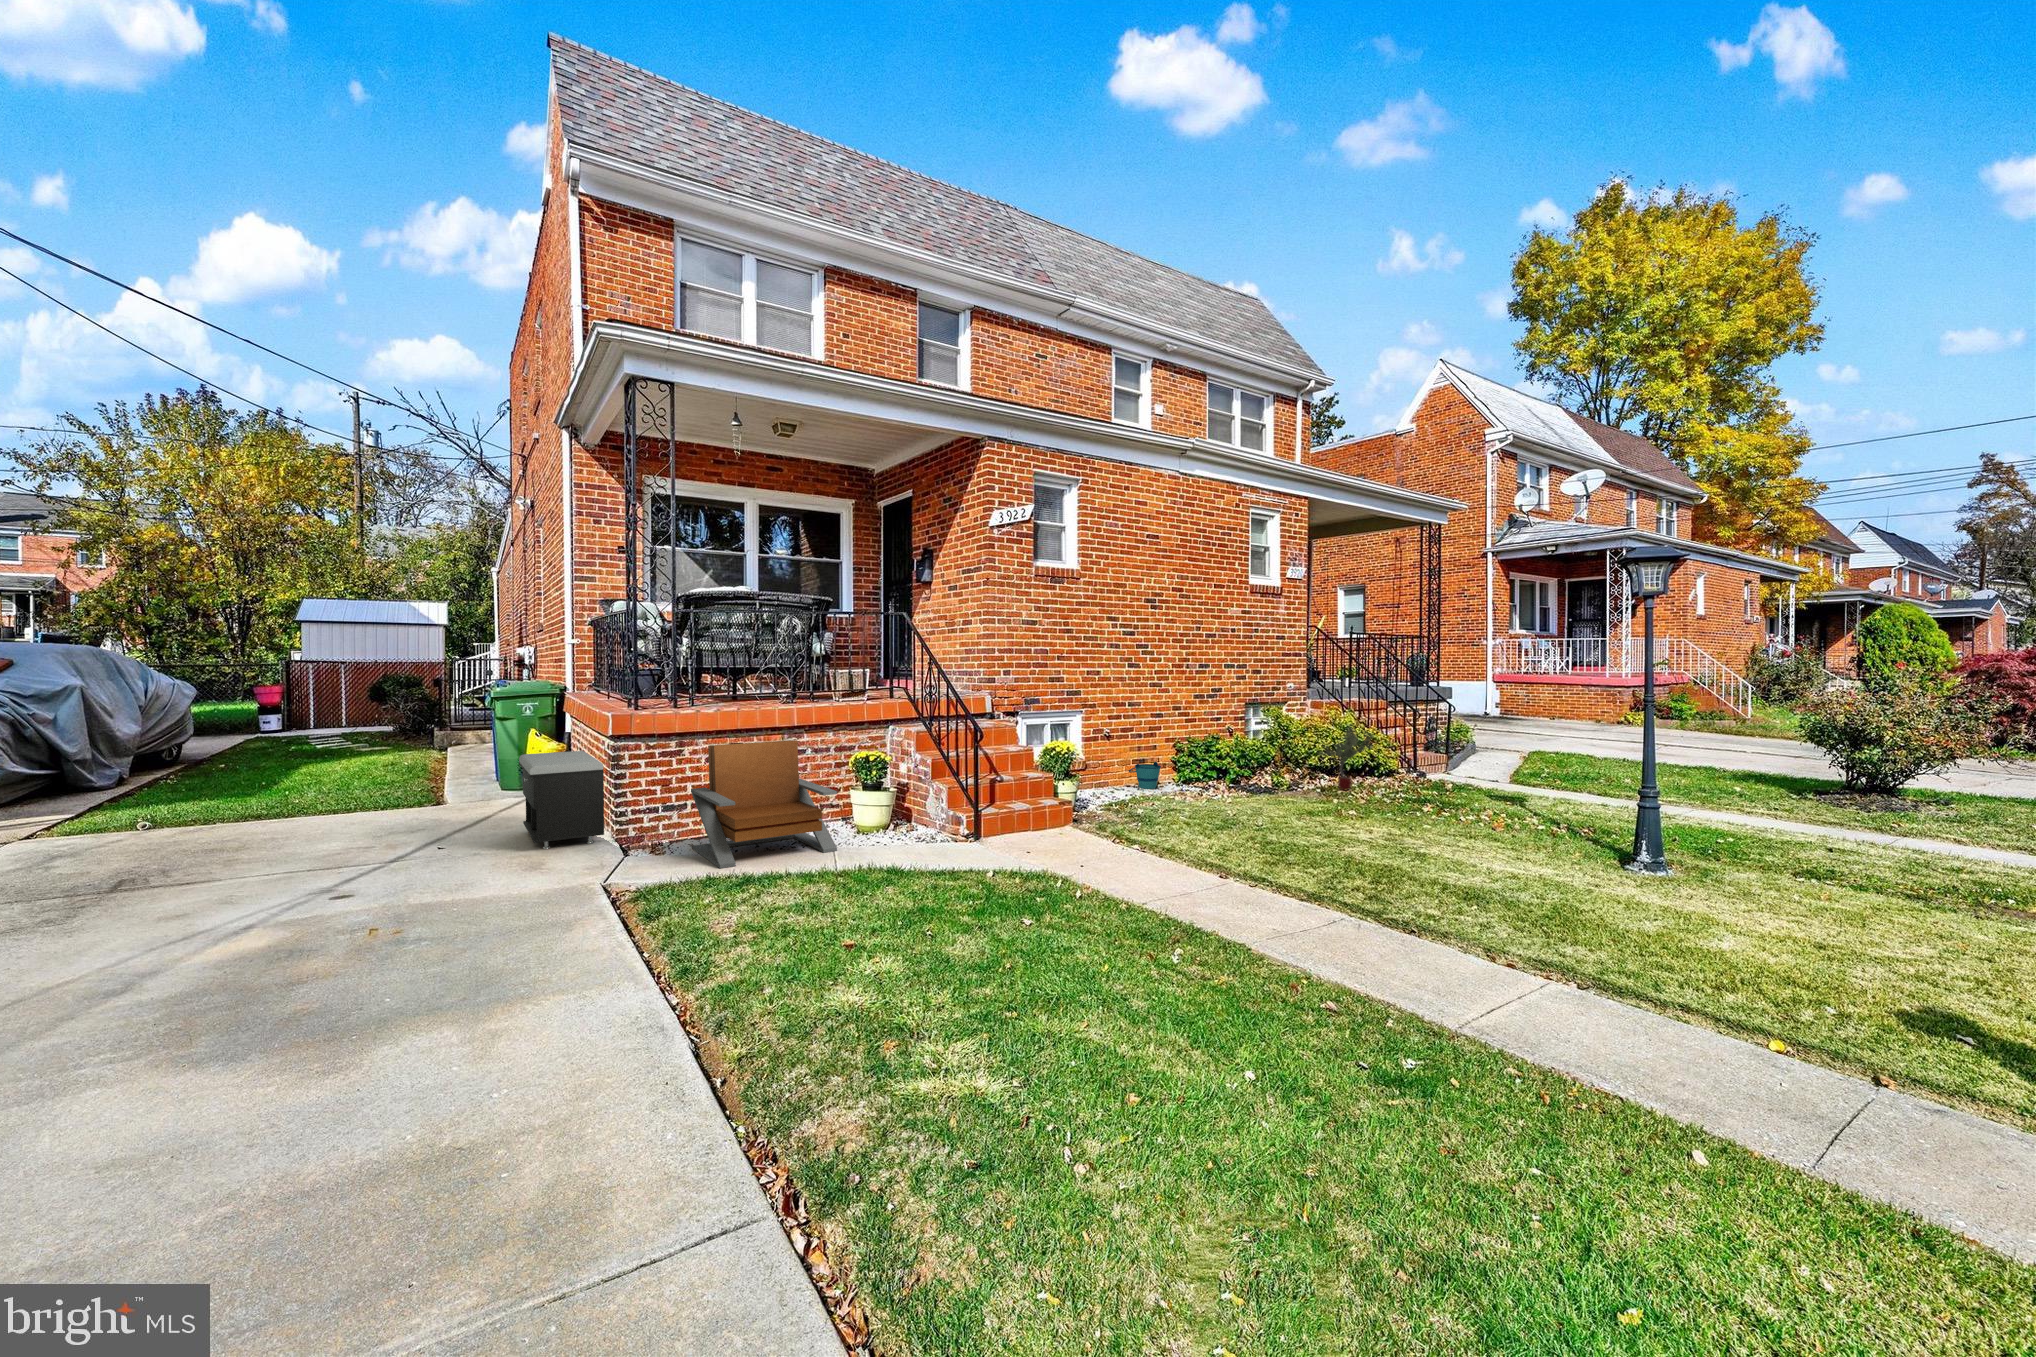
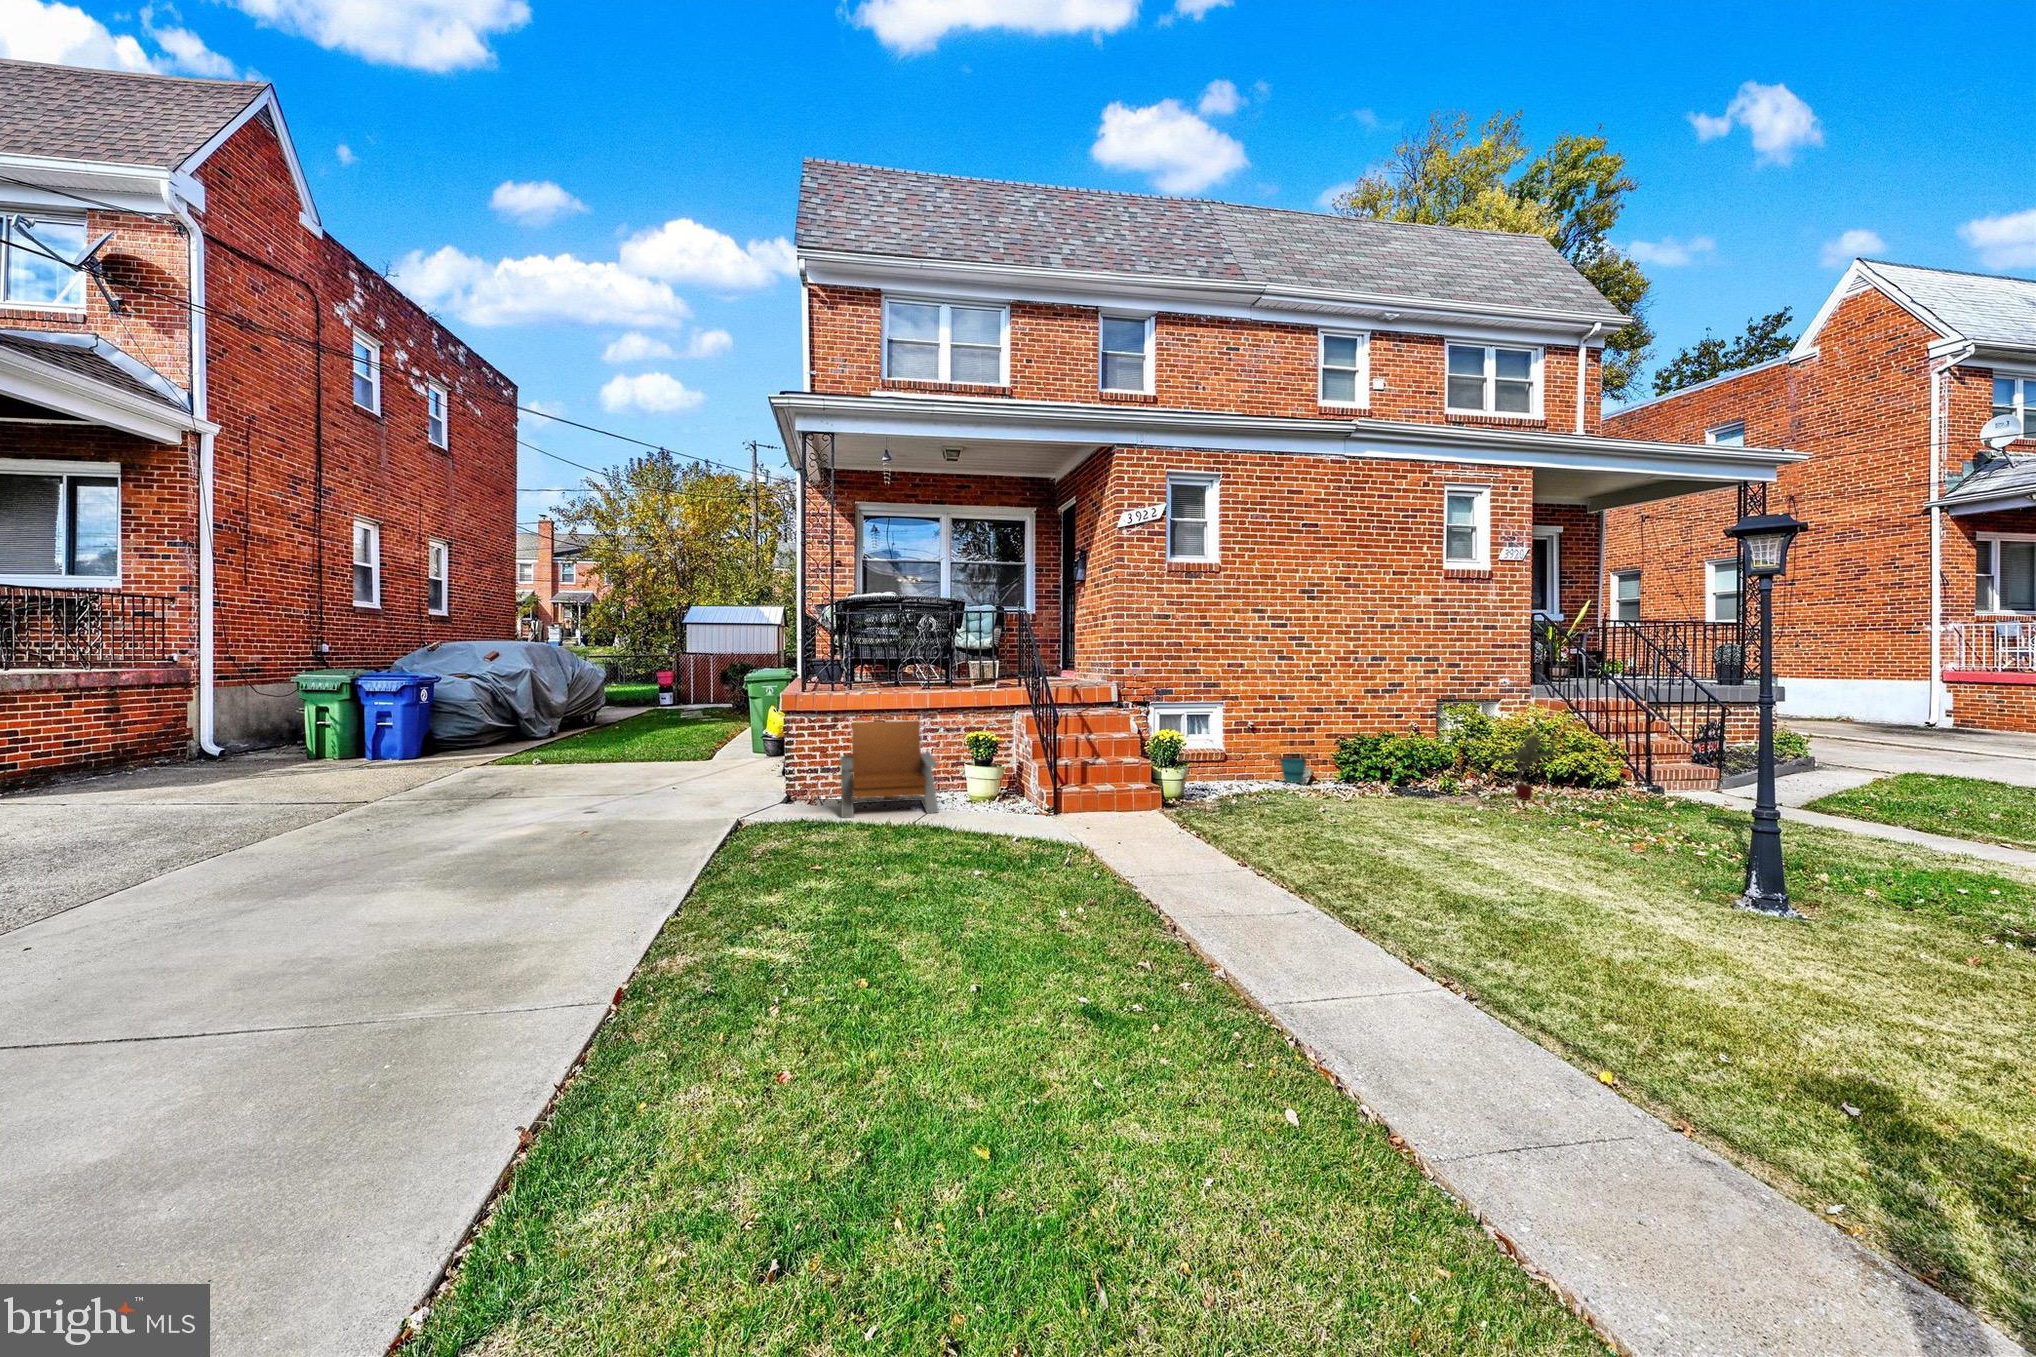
storage bench: present [519,751,604,849] -> none [738,722,794,793]

